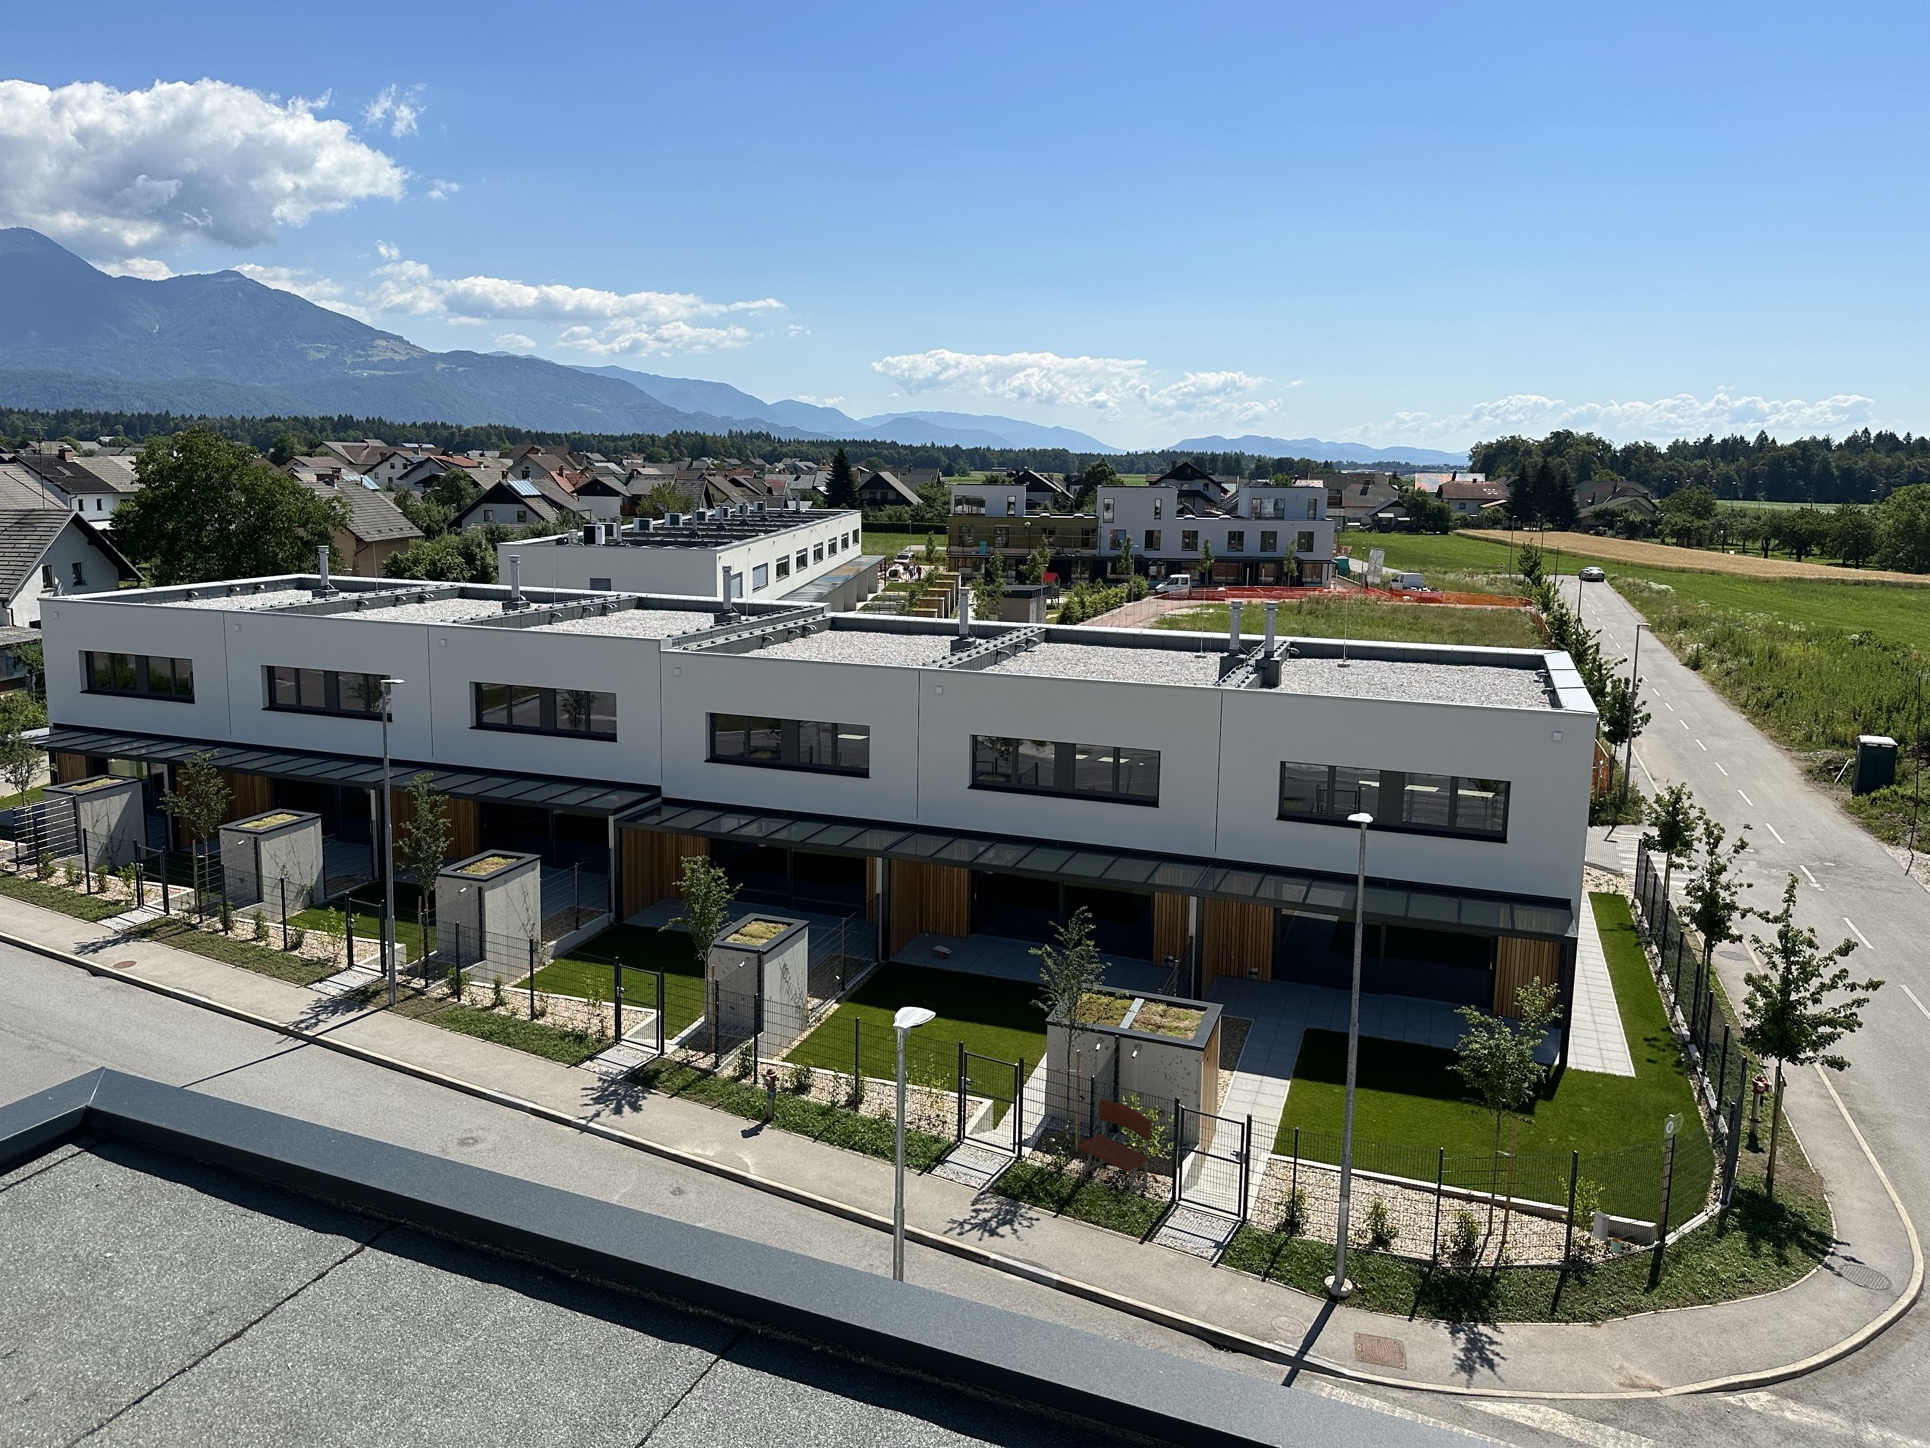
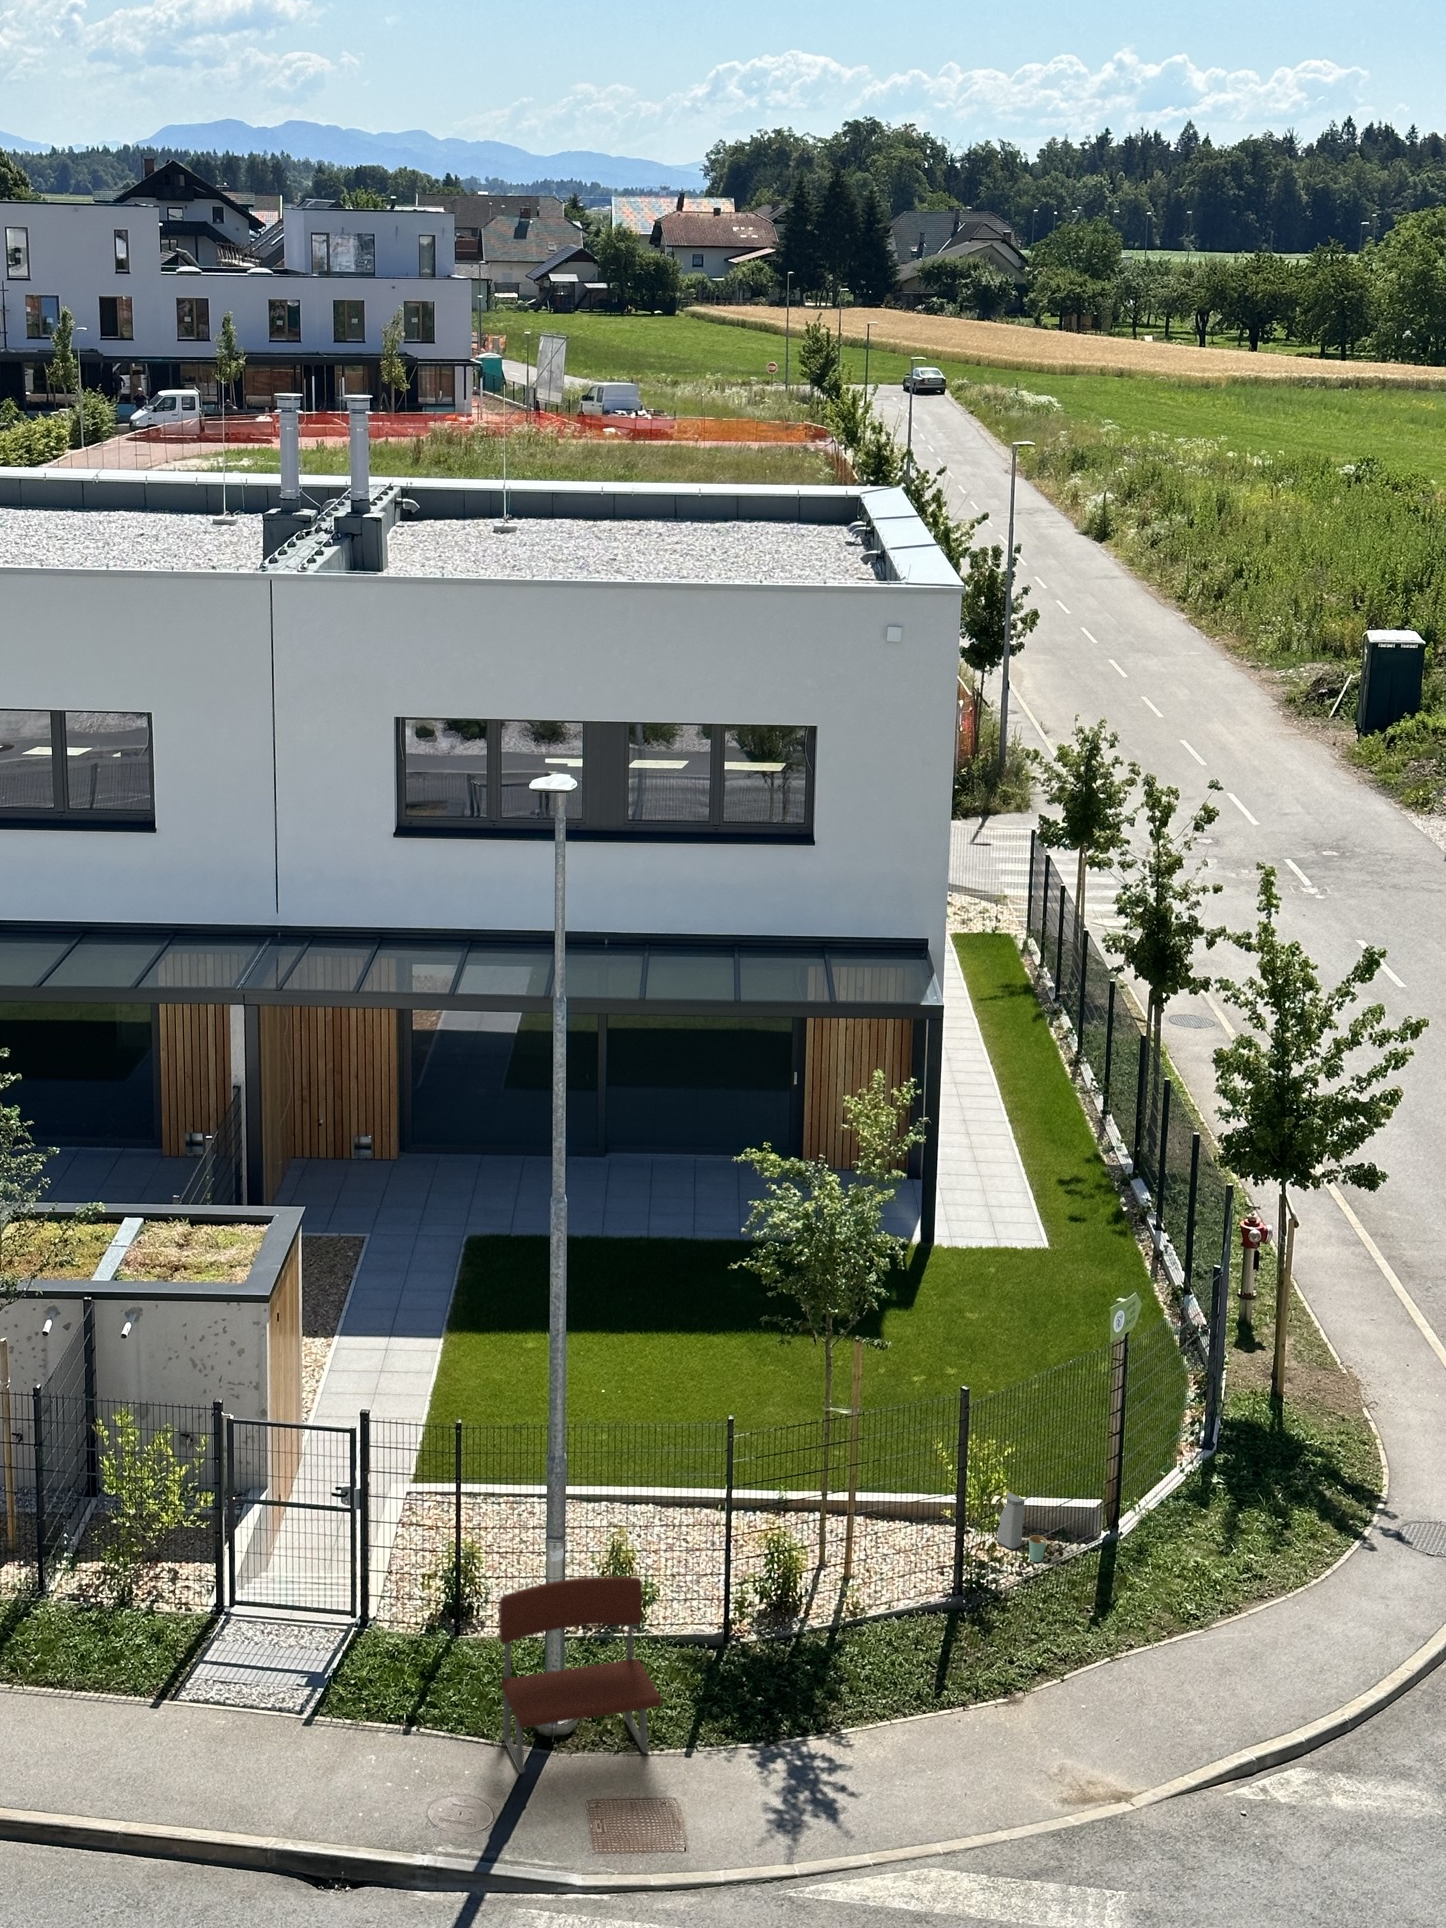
bench: present [1079,1099,1151,1194] -> present [499,1577,662,1773]

